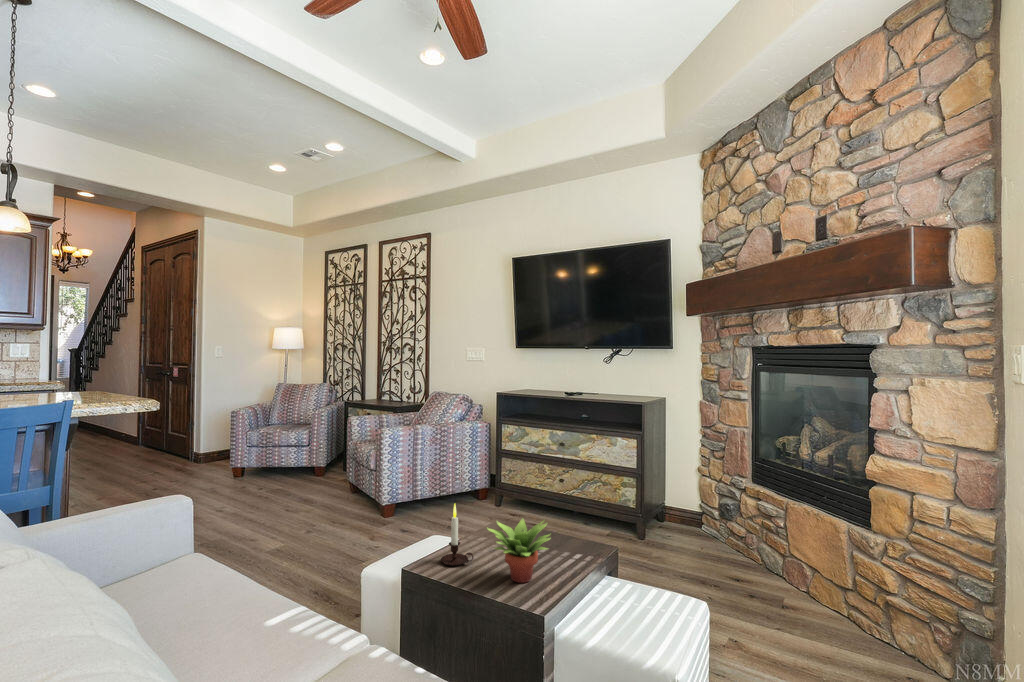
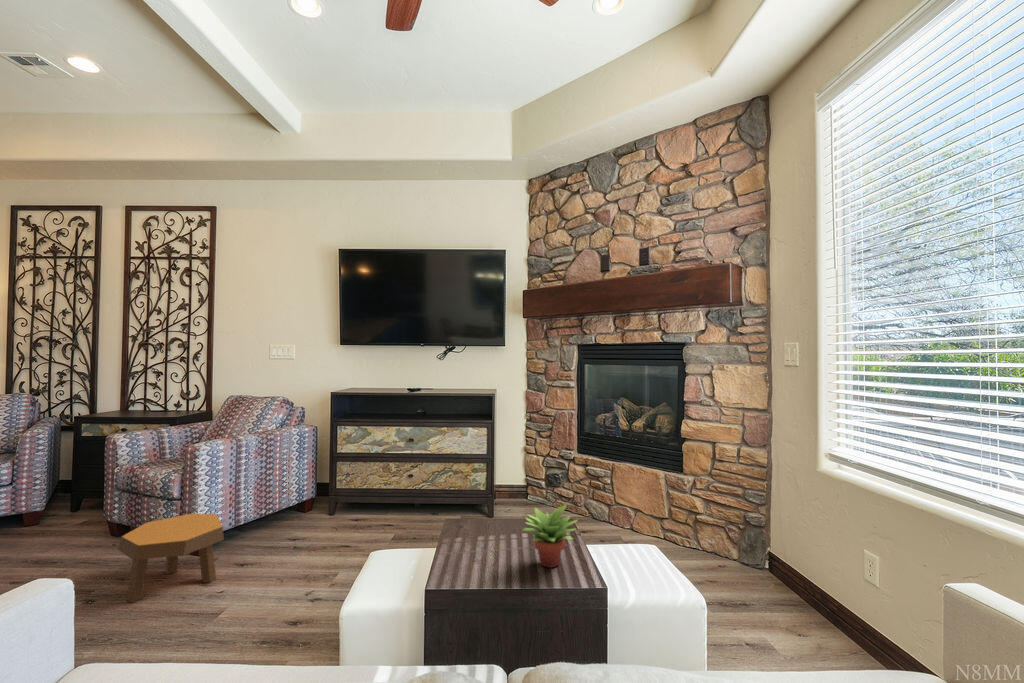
footstool: none [320,484,389,541] -> present [118,514,224,603]
candle: present [441,504,473,566] -> none [459,505,494,570]

